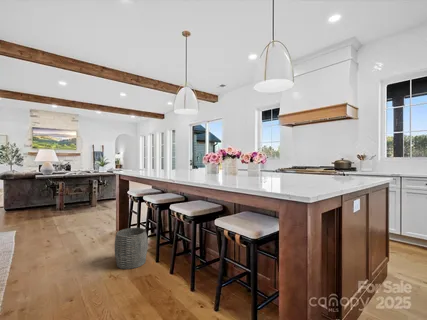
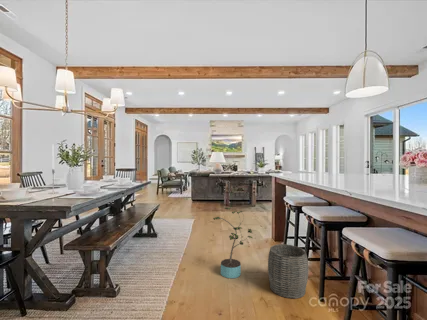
potted plant: none [56,205,100,272] -> present [213,207,252,278]

